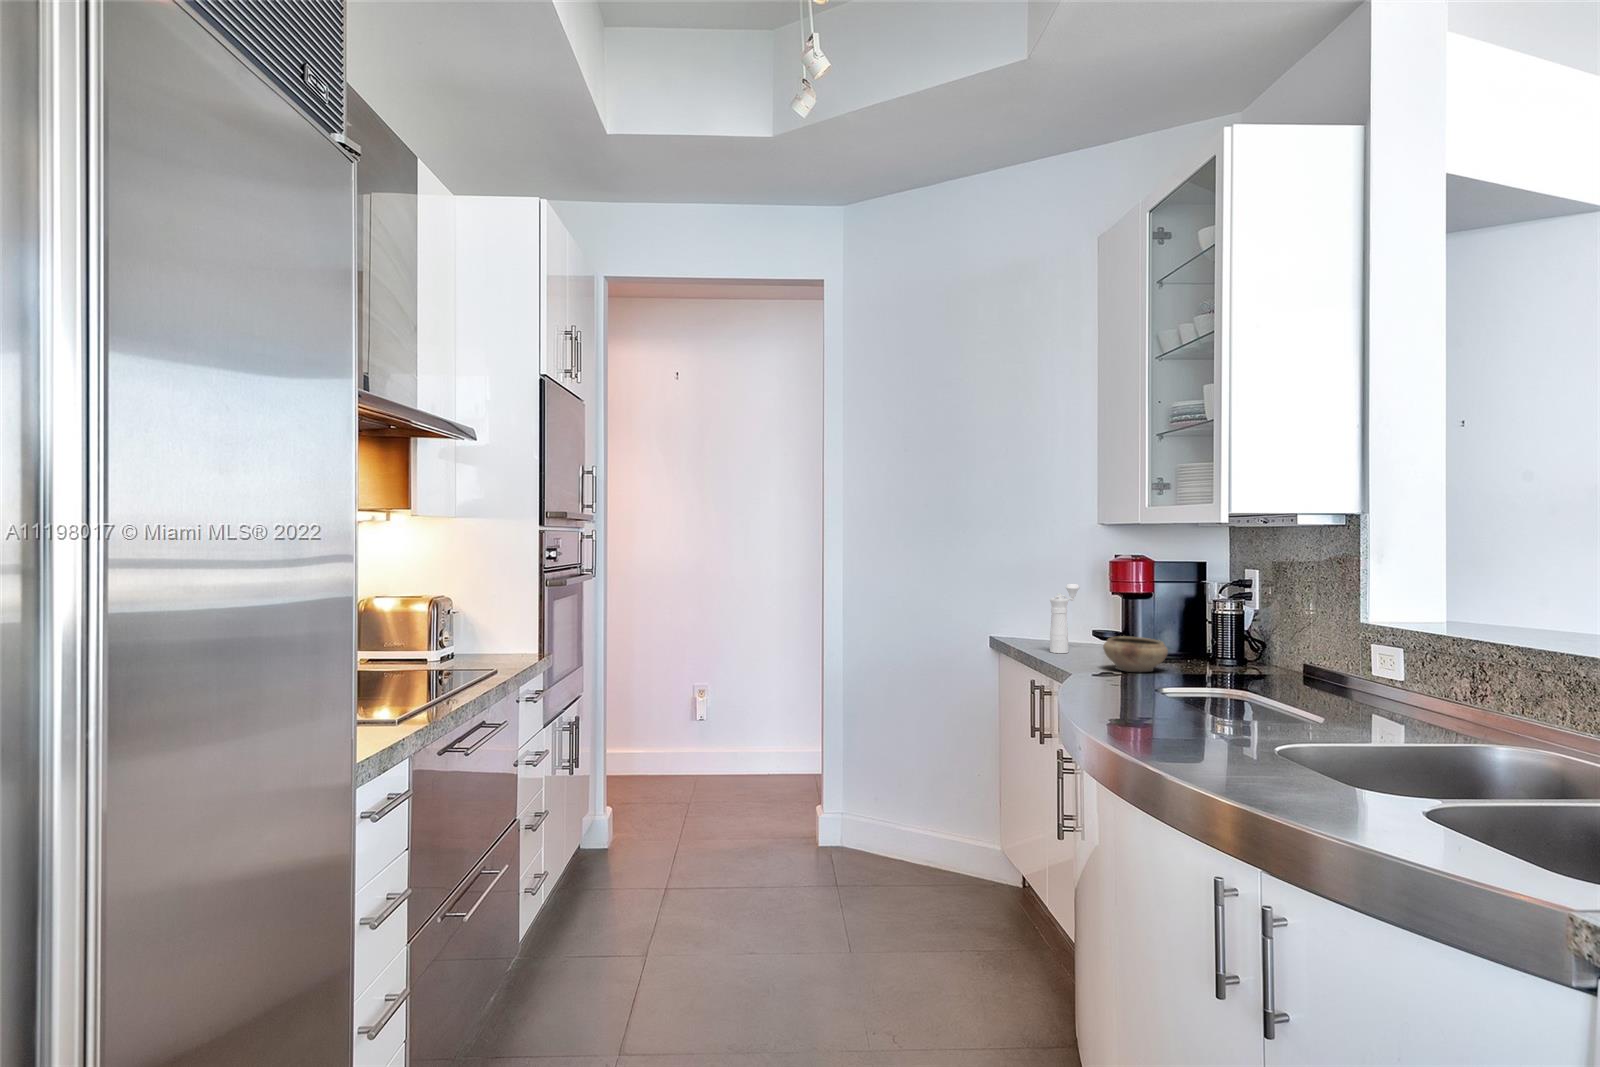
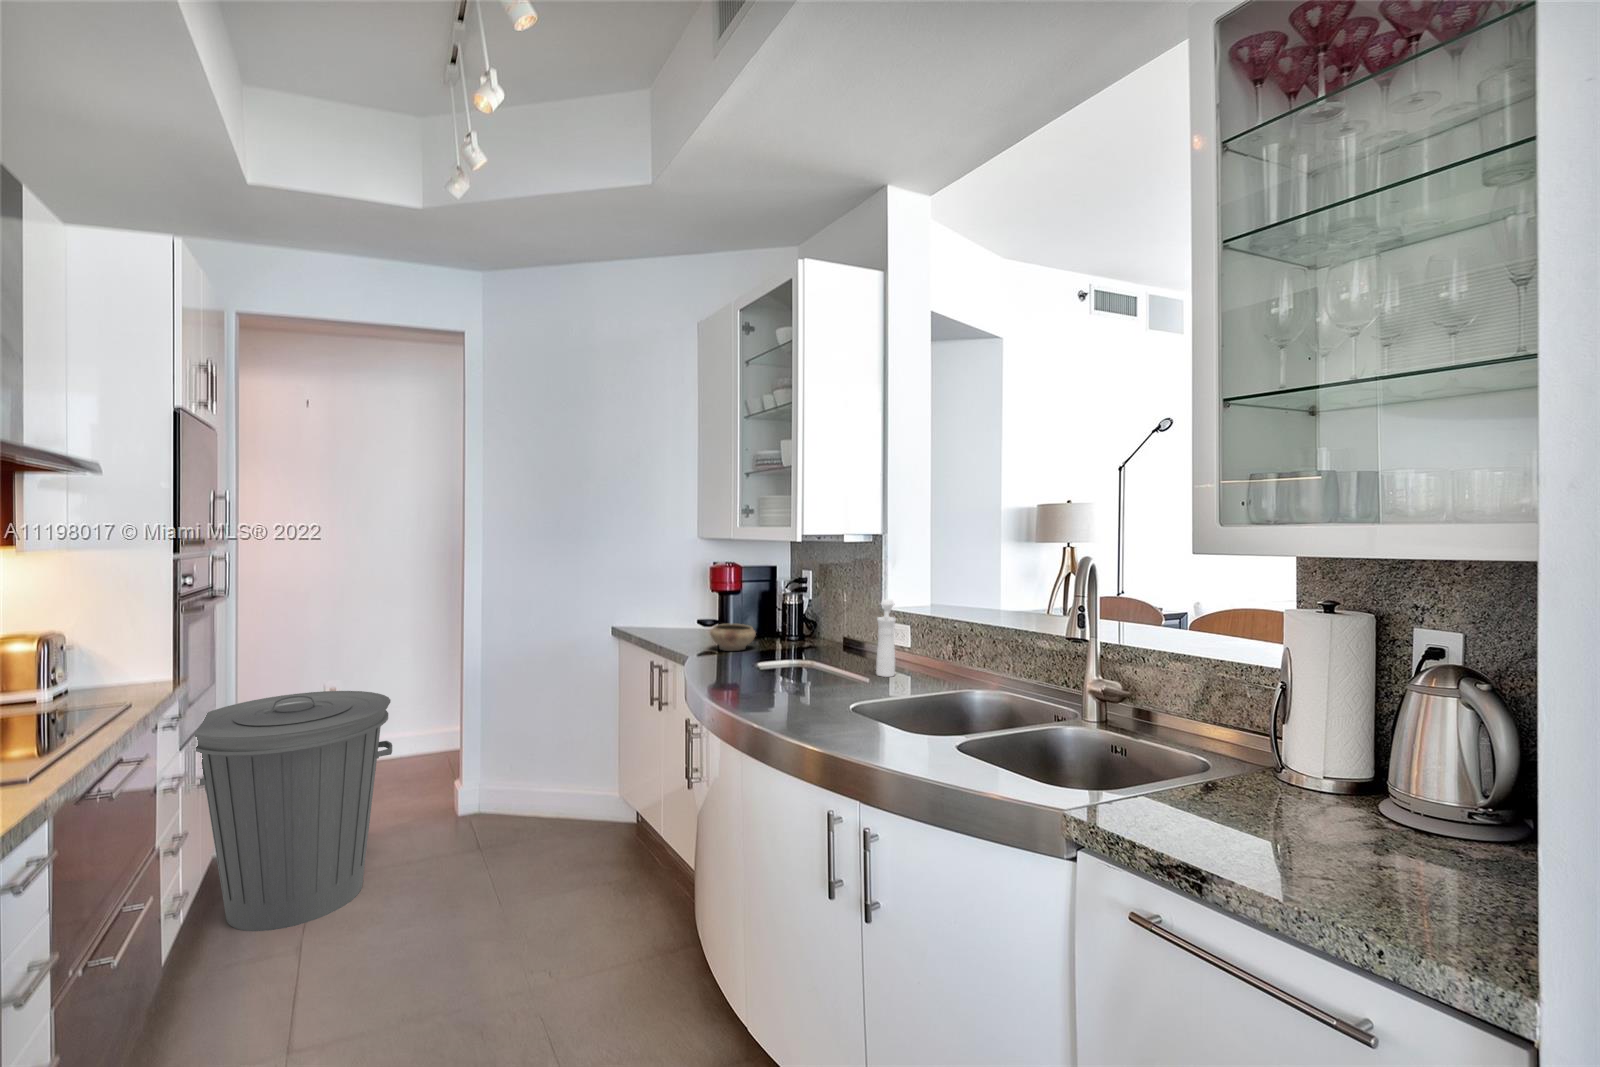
pepper mill: present [1050,584,1079,653] -> present [876,599,896,677]
trash can: none [582,682,753,914] -> present [194,691,392,931]

